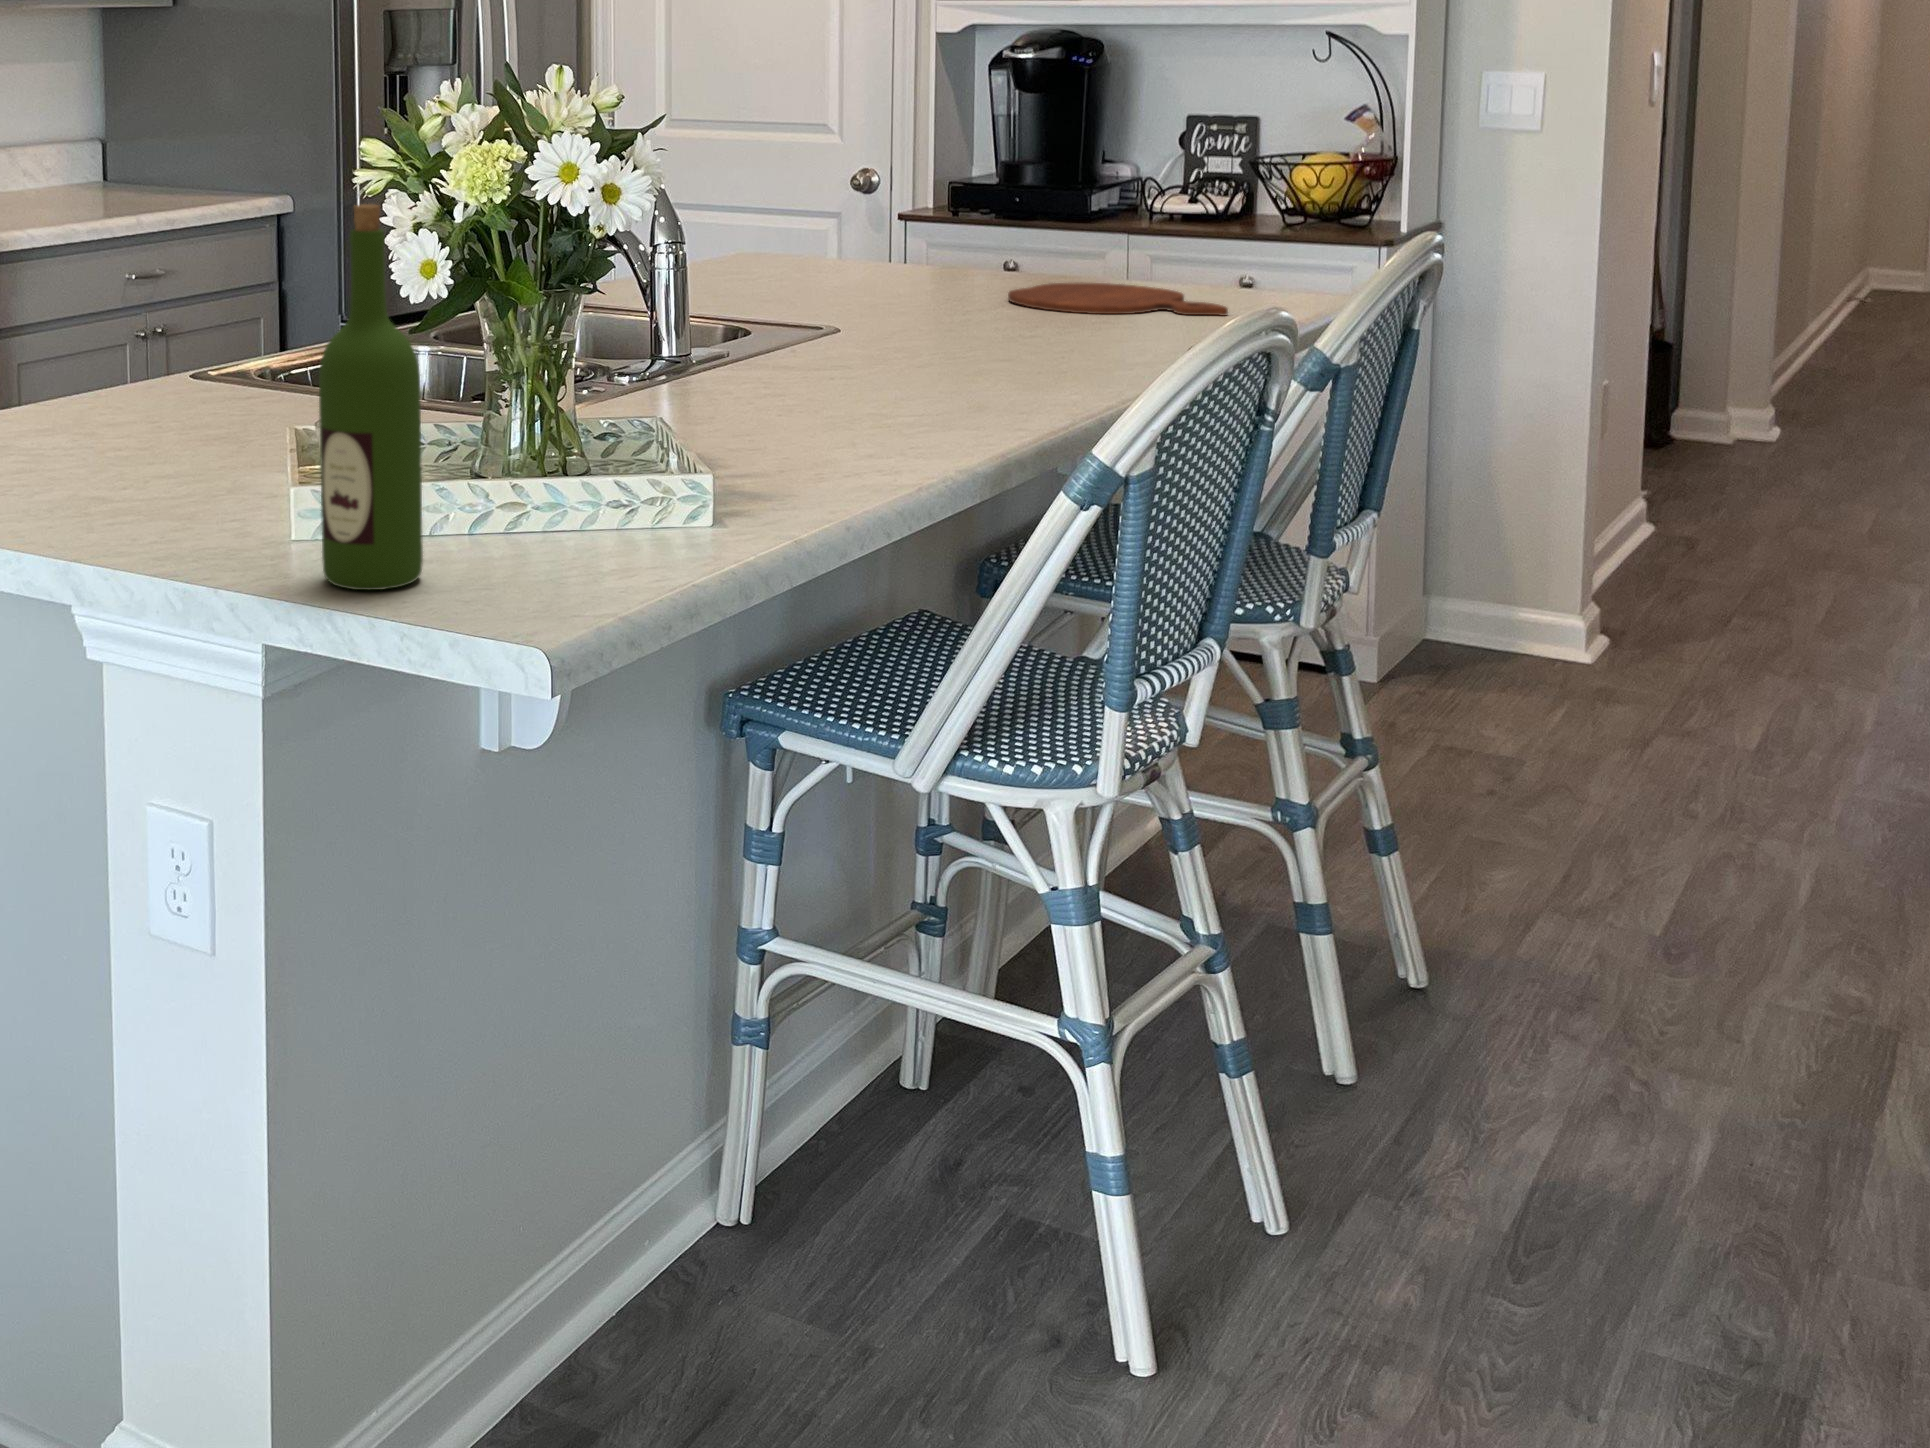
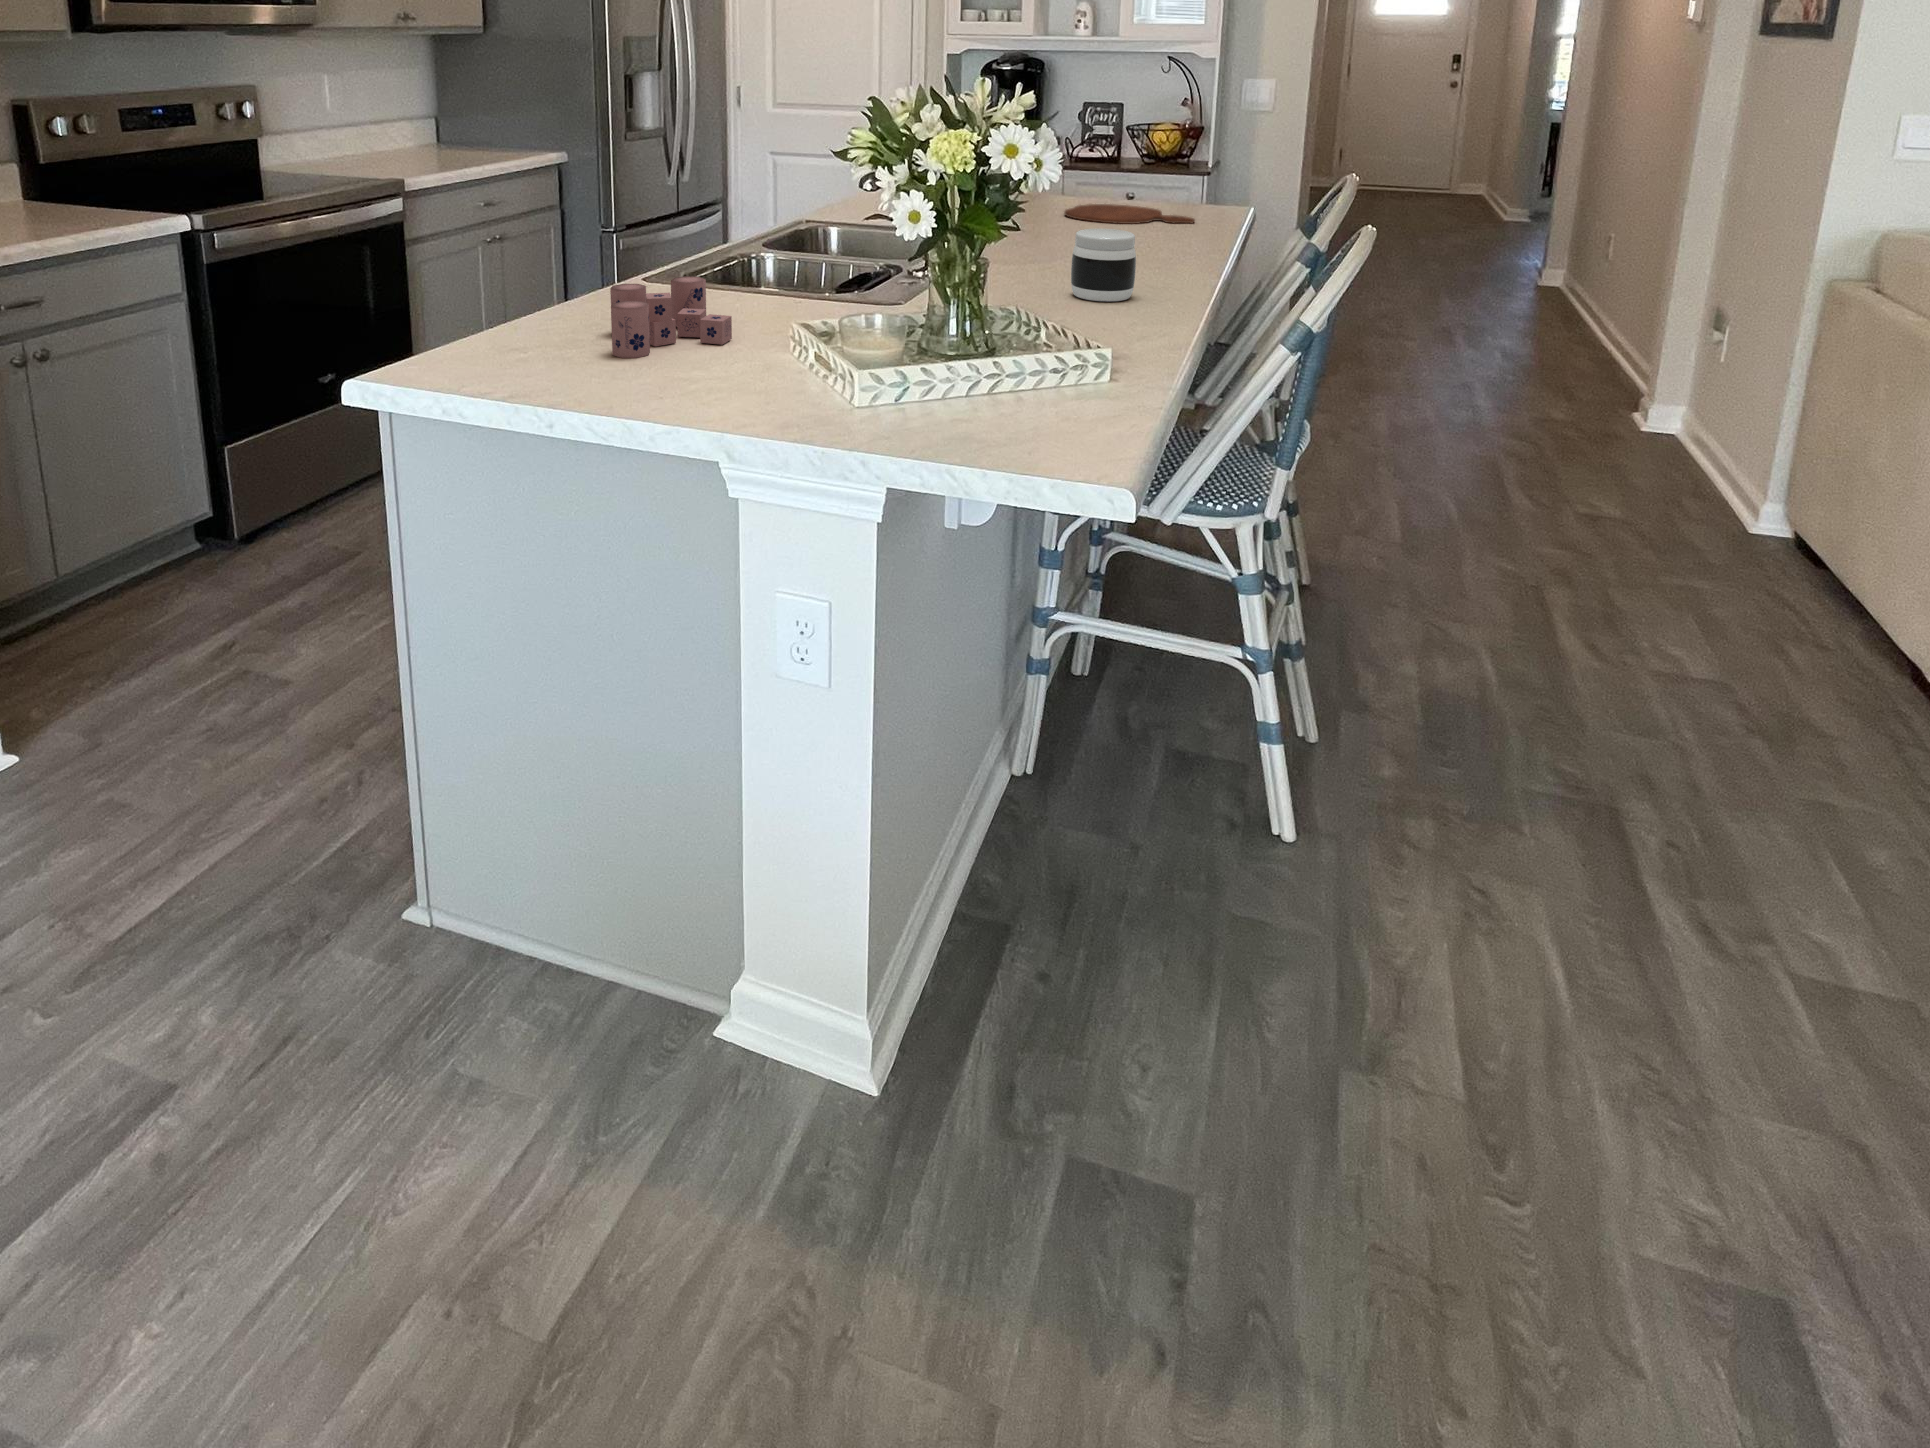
wine bottle: present [319,204,423,590] -> none [923,190,992,444]
jar: none [837,303,942,422] -> present [1071,229,1136,302]
candle: none [16,357,216,469] -> present [610,276,732,358]

